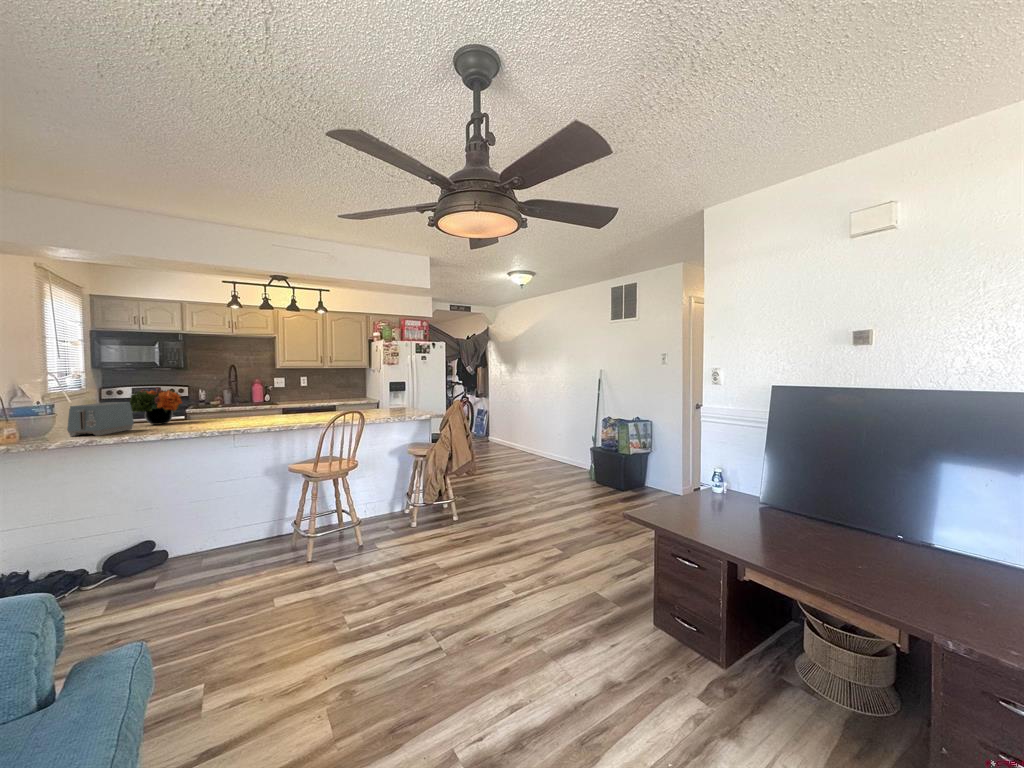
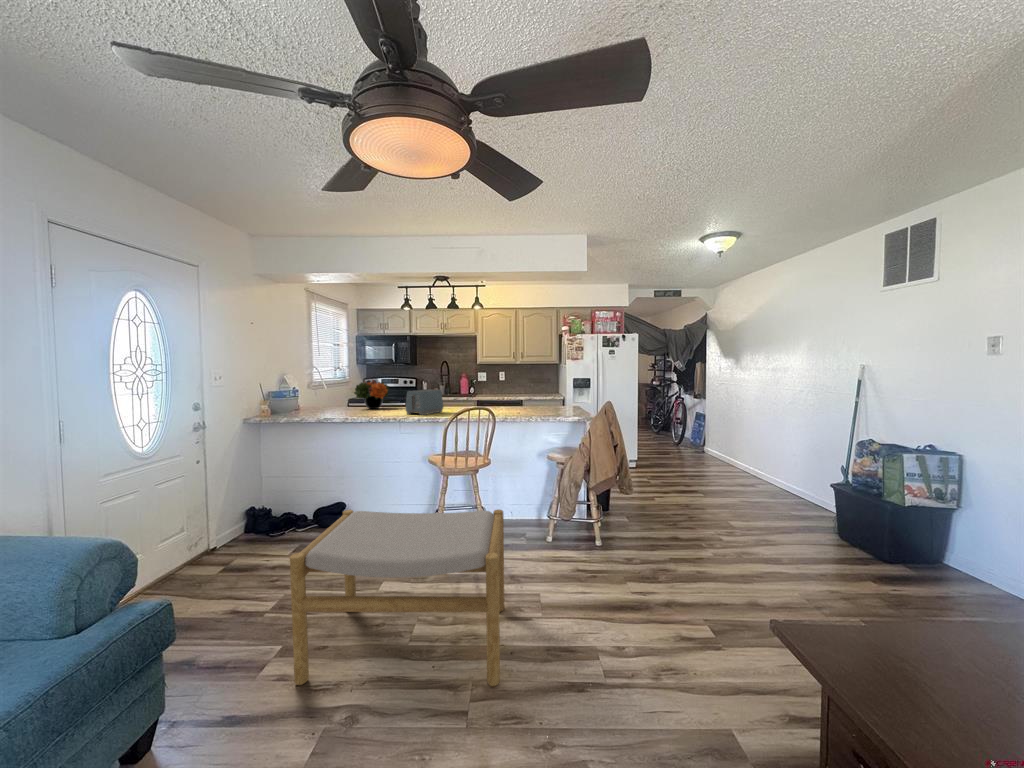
toaster: present [67,402,134,436] -> present [406,390,443,415]
footstool: none [248,496,450,701] -> present [290,510,504,686]

